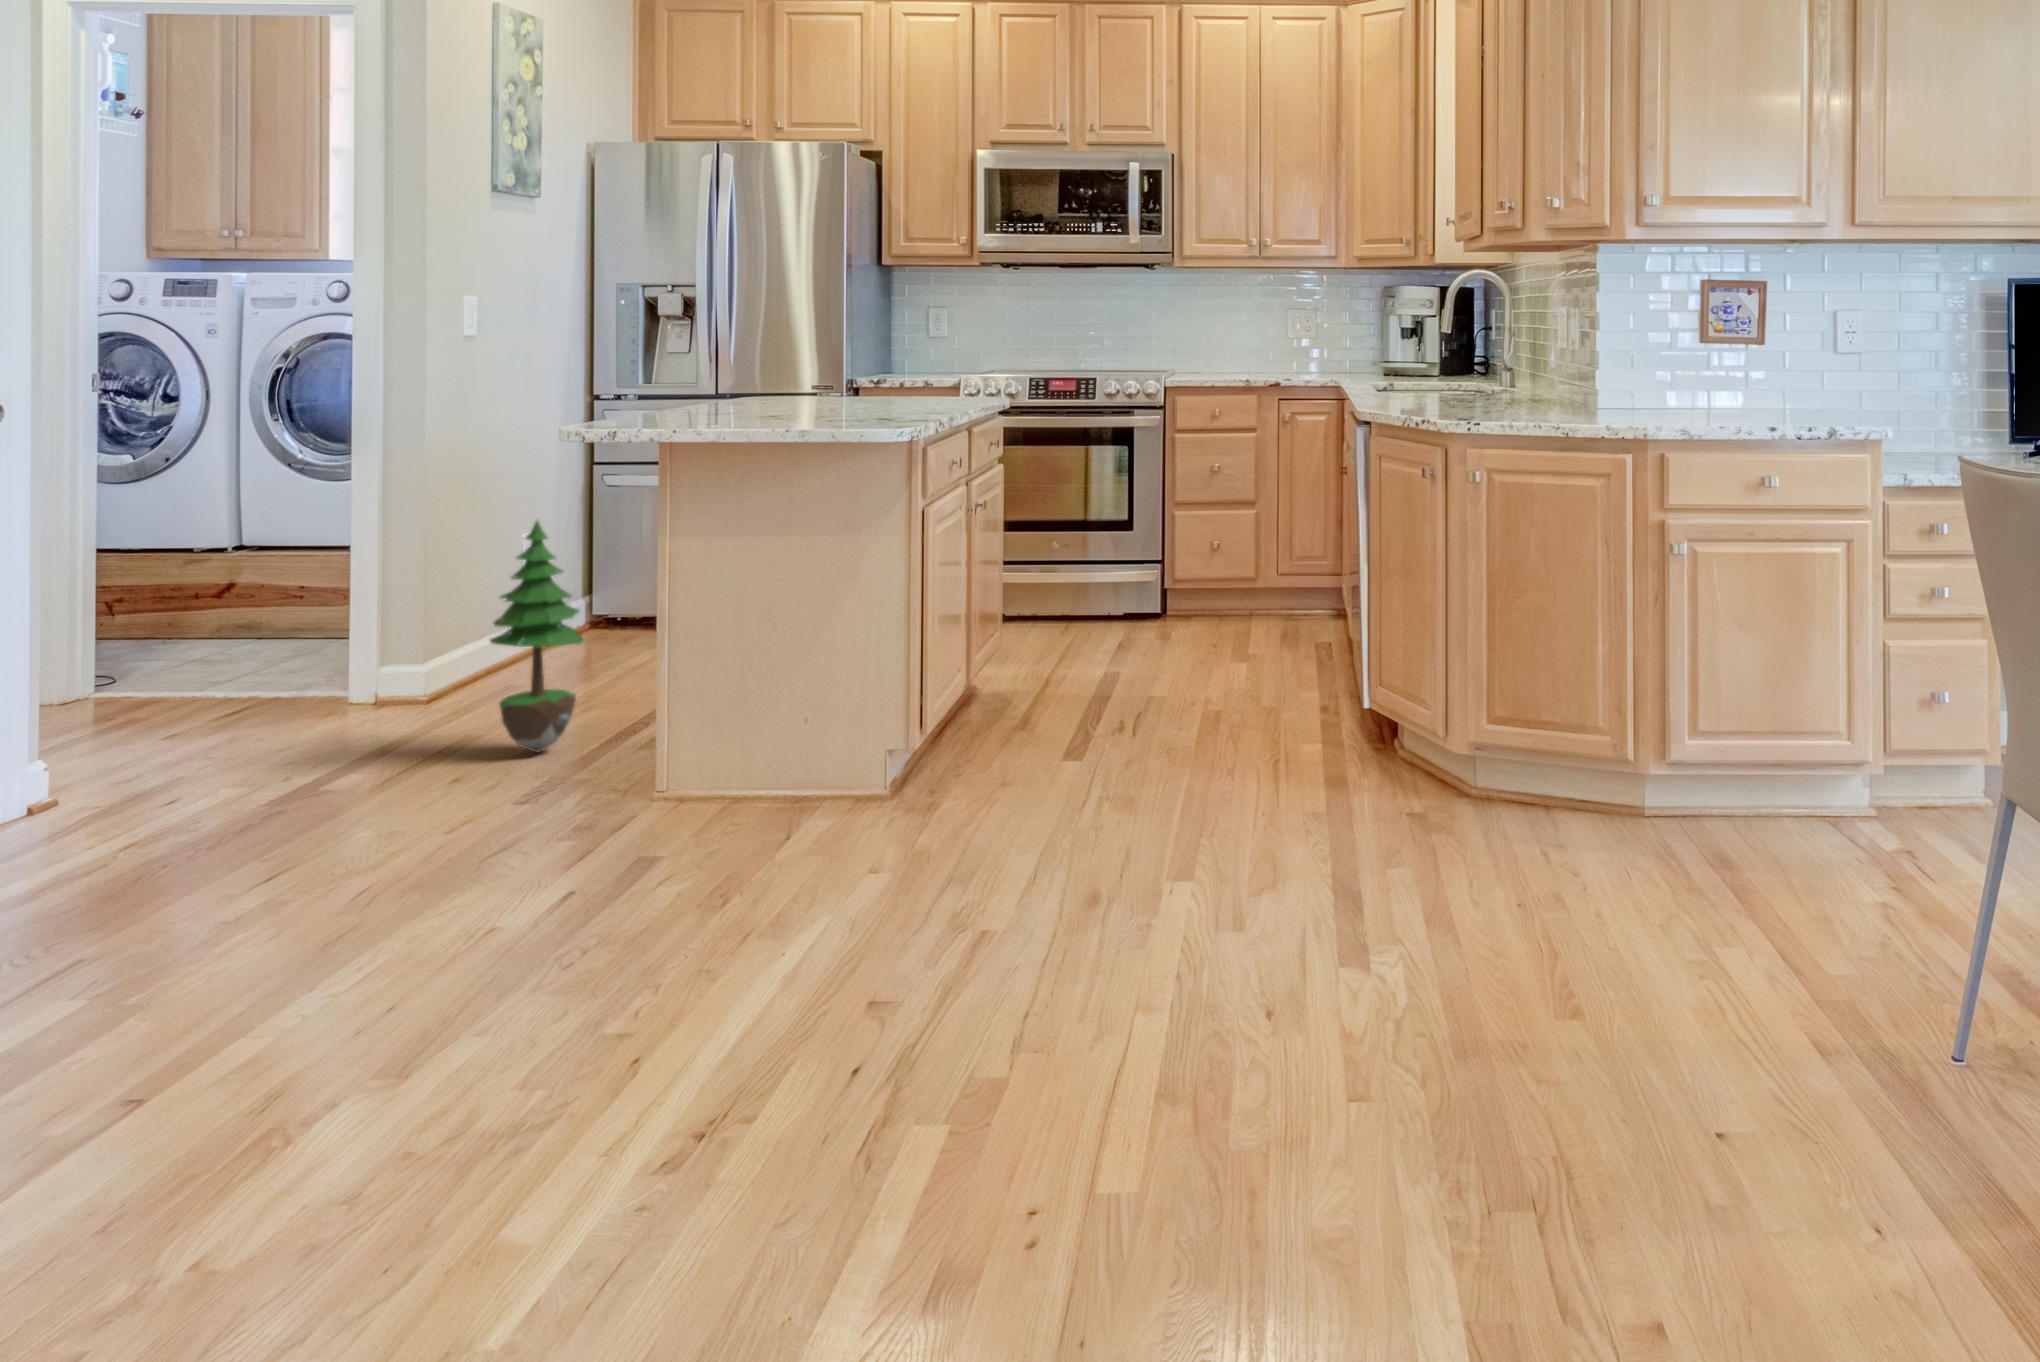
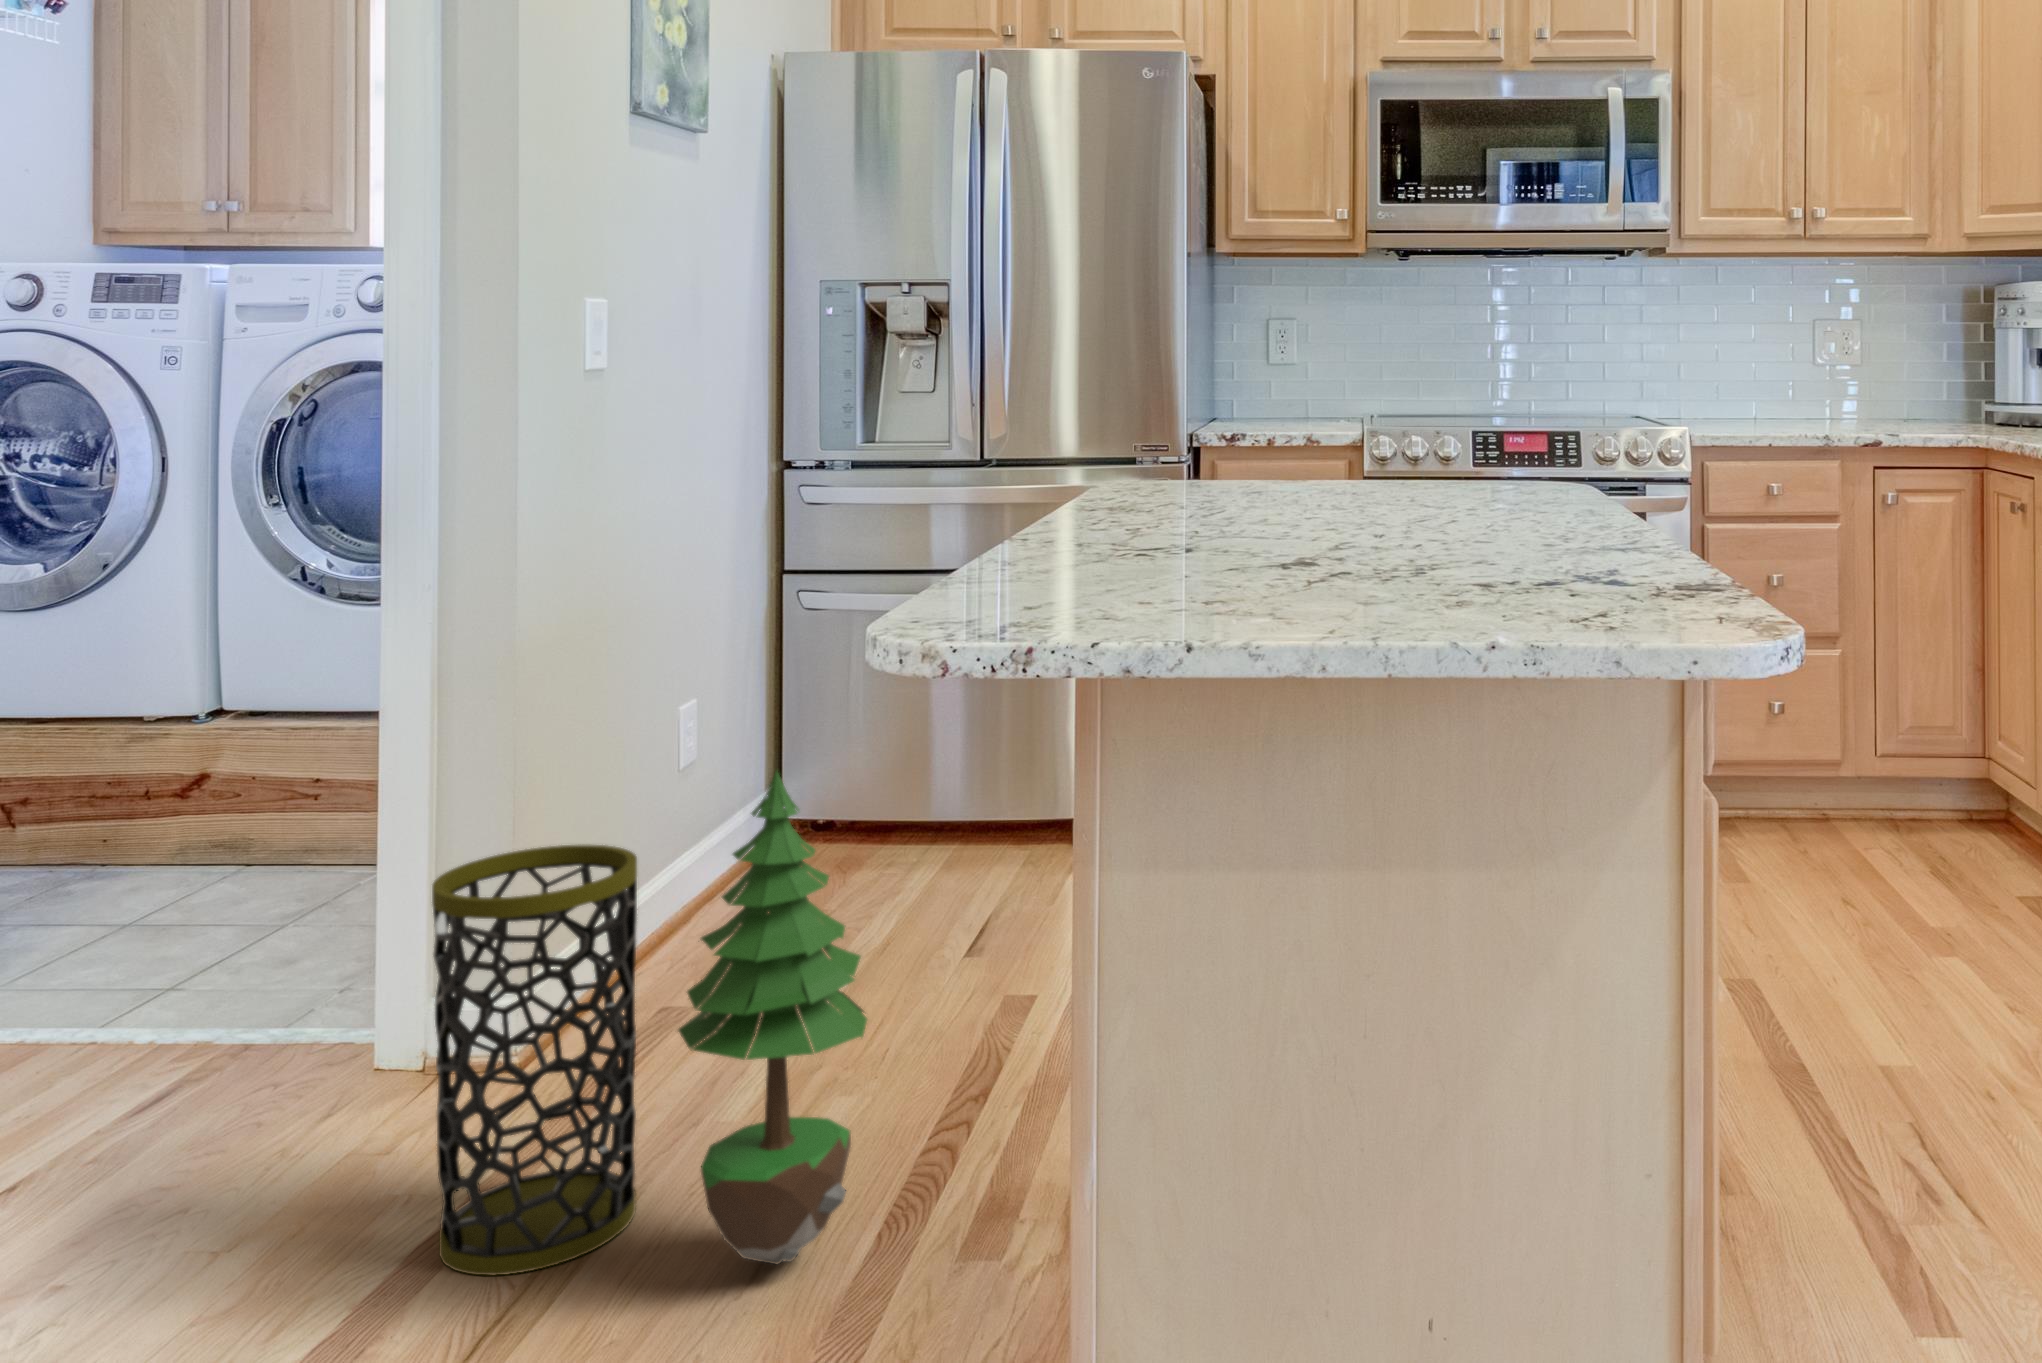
trash can: none [370,566,474,756] -> present [432,845,637,1275]

